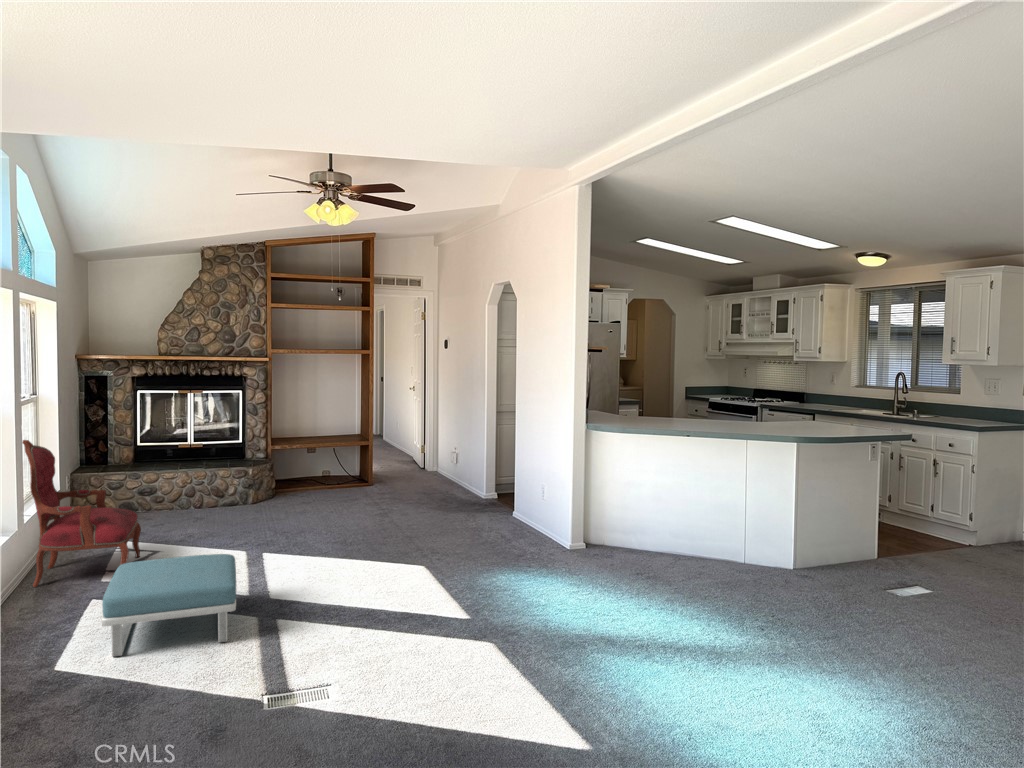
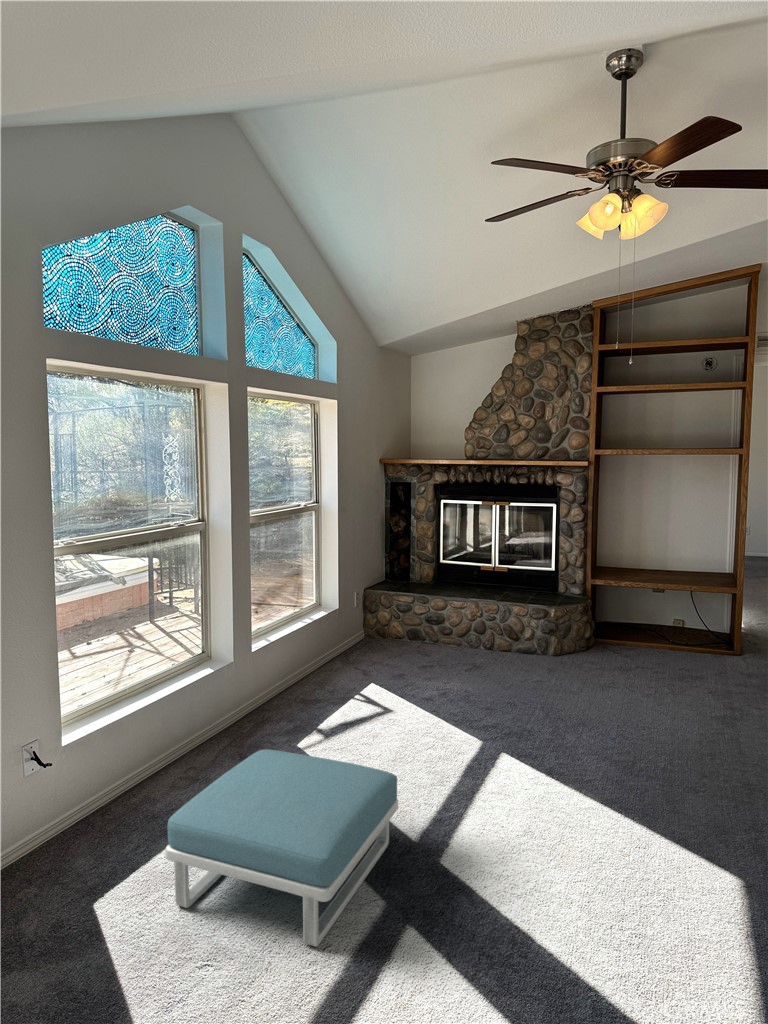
armchair: present [22,440,141,587] -> none [234,558,371,756]

